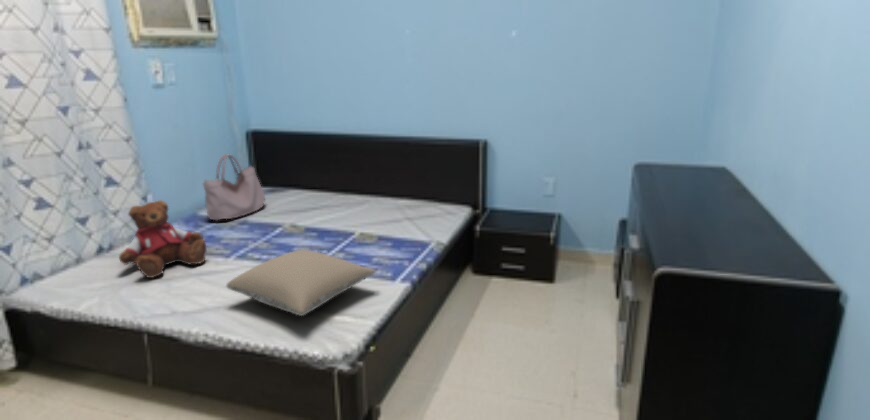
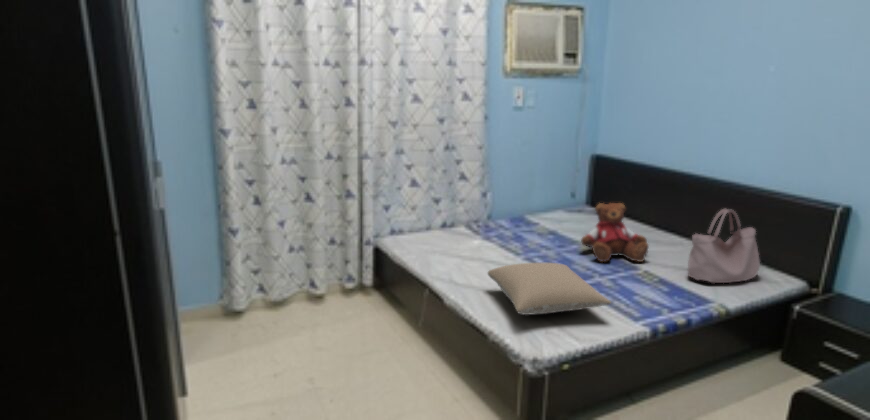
handbag: present [203,154,265,220] -> present [688,209,760,283]
teddy bear: present [119,200,206,278] -> present [581,203,648,262]

